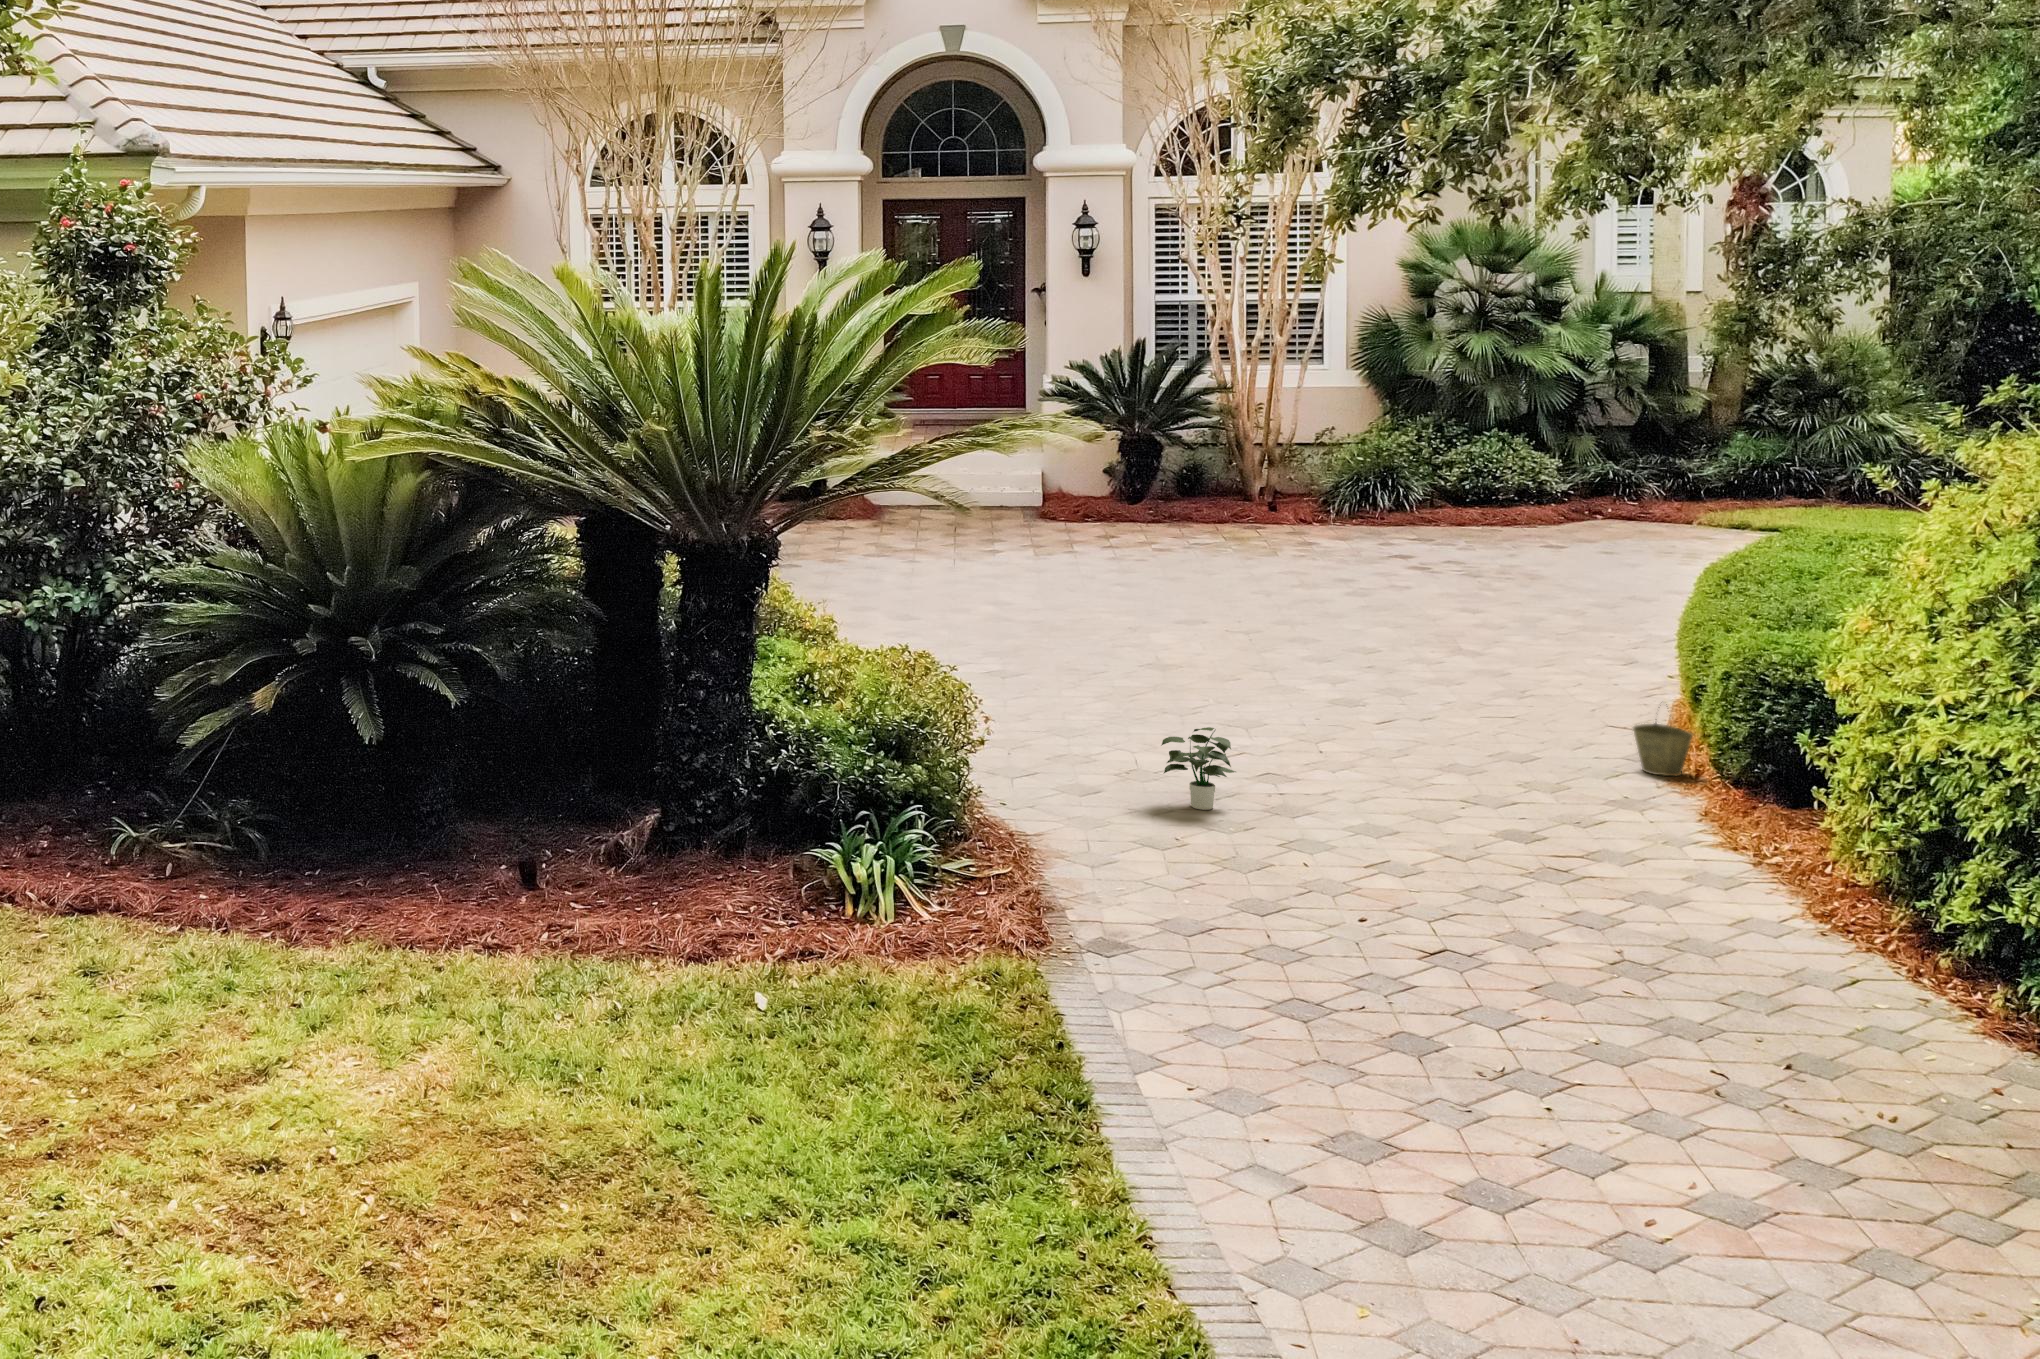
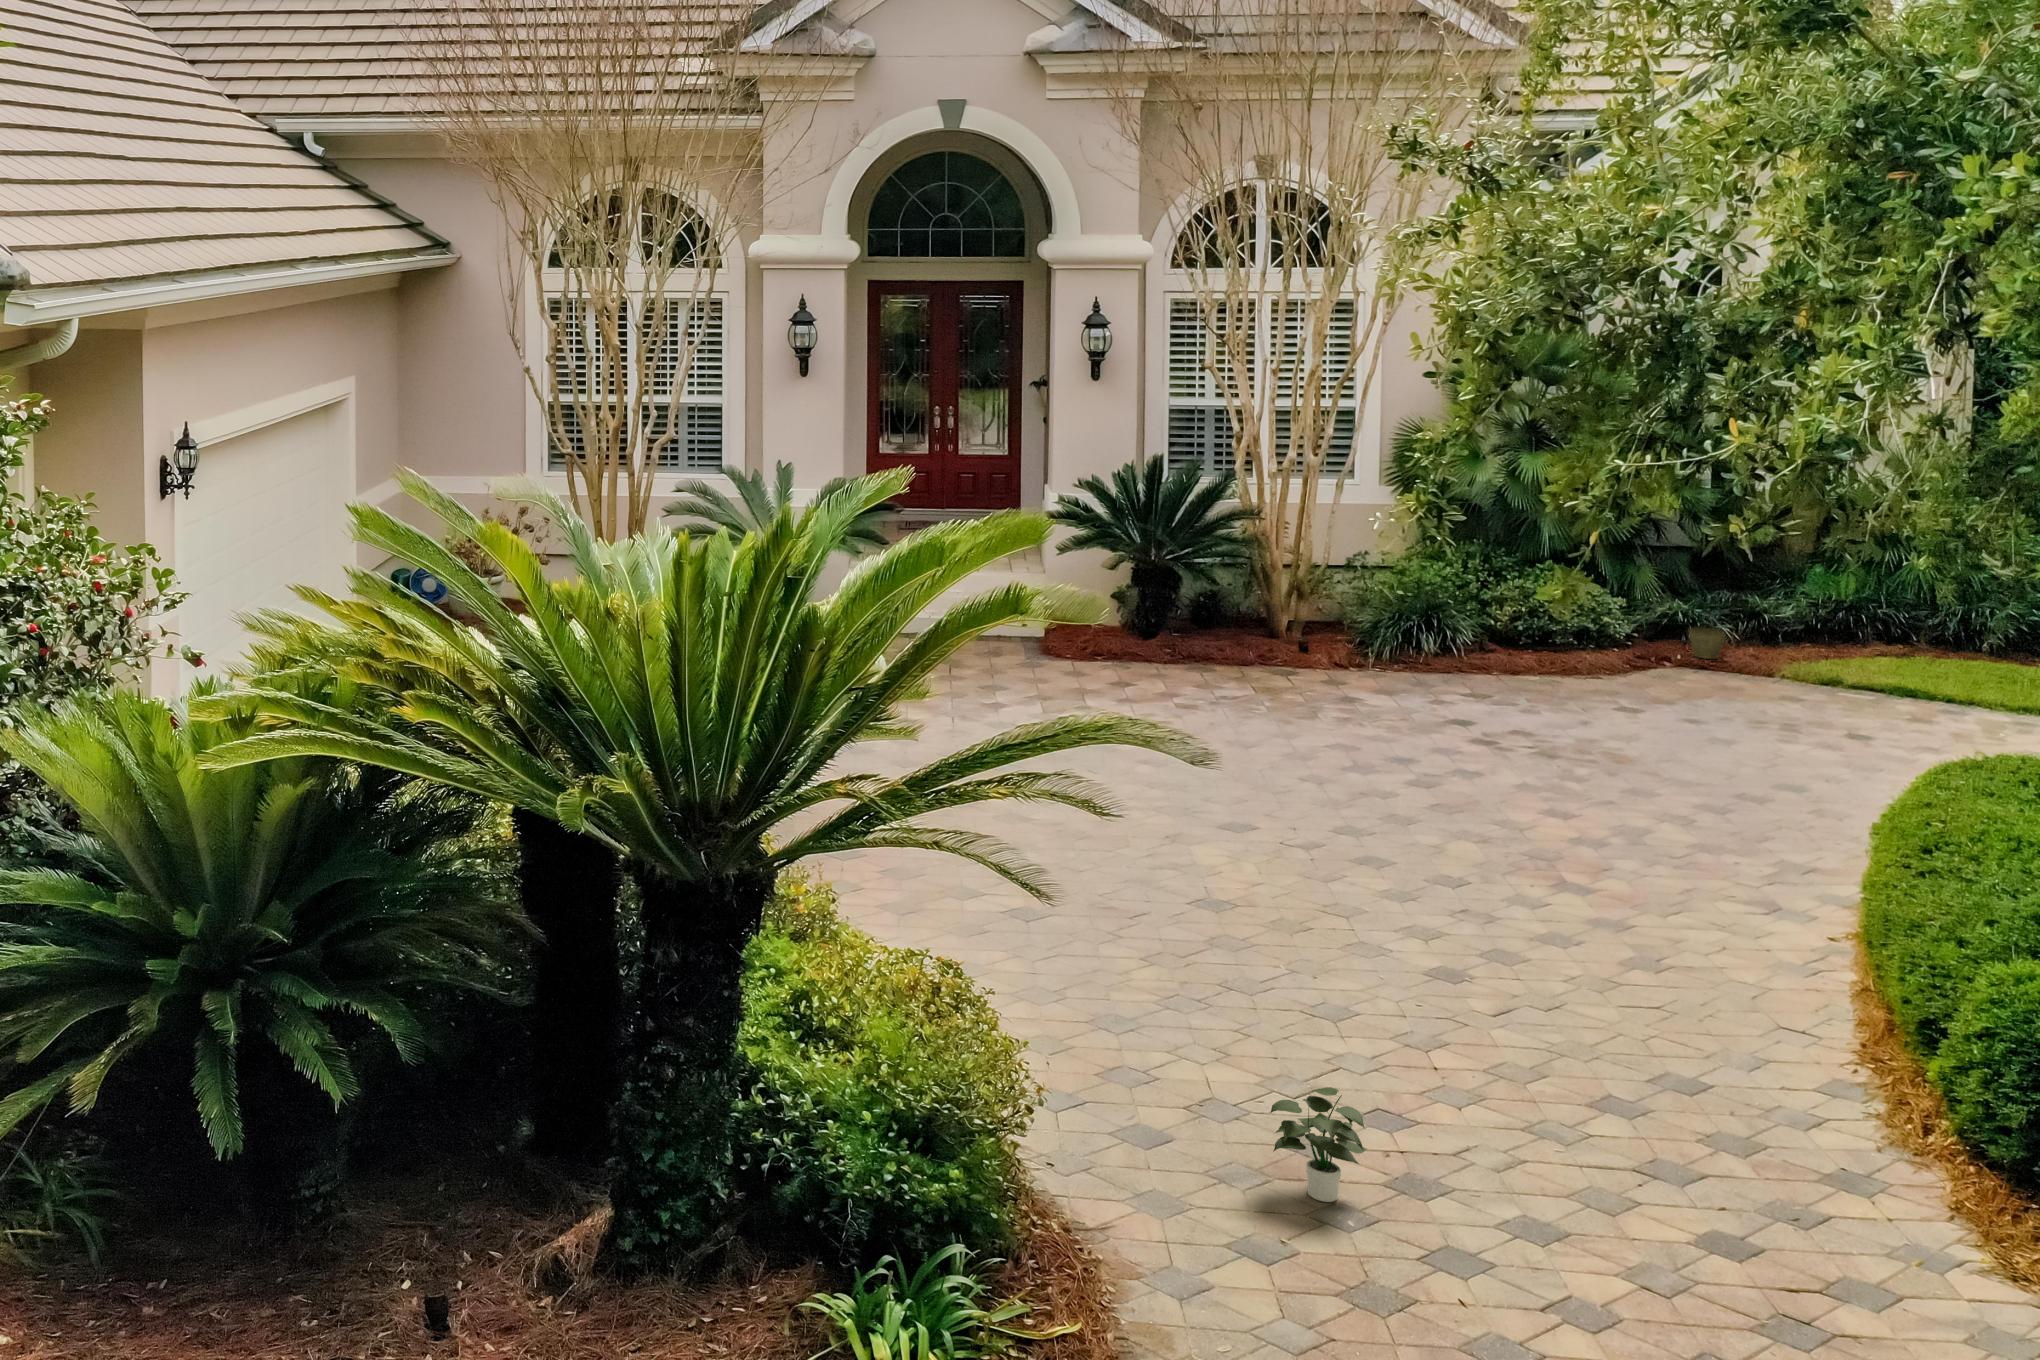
bucket: present [1633,723,1693,776] -> present [1689,627,1726,659]

